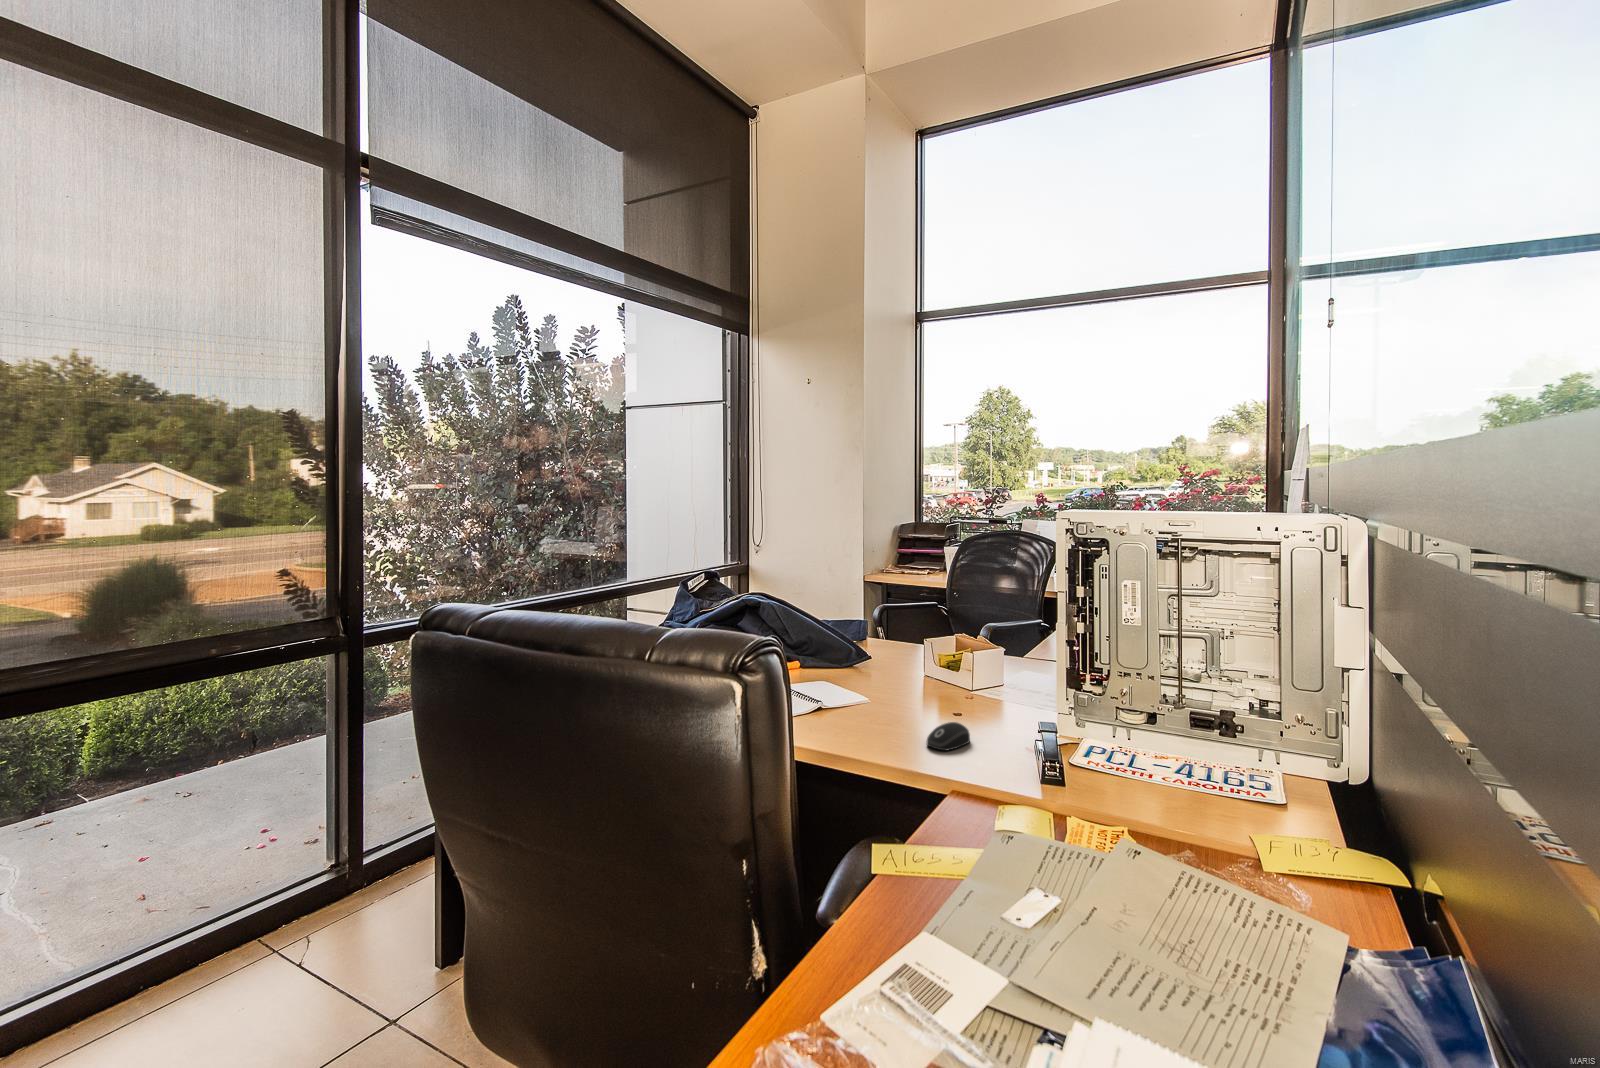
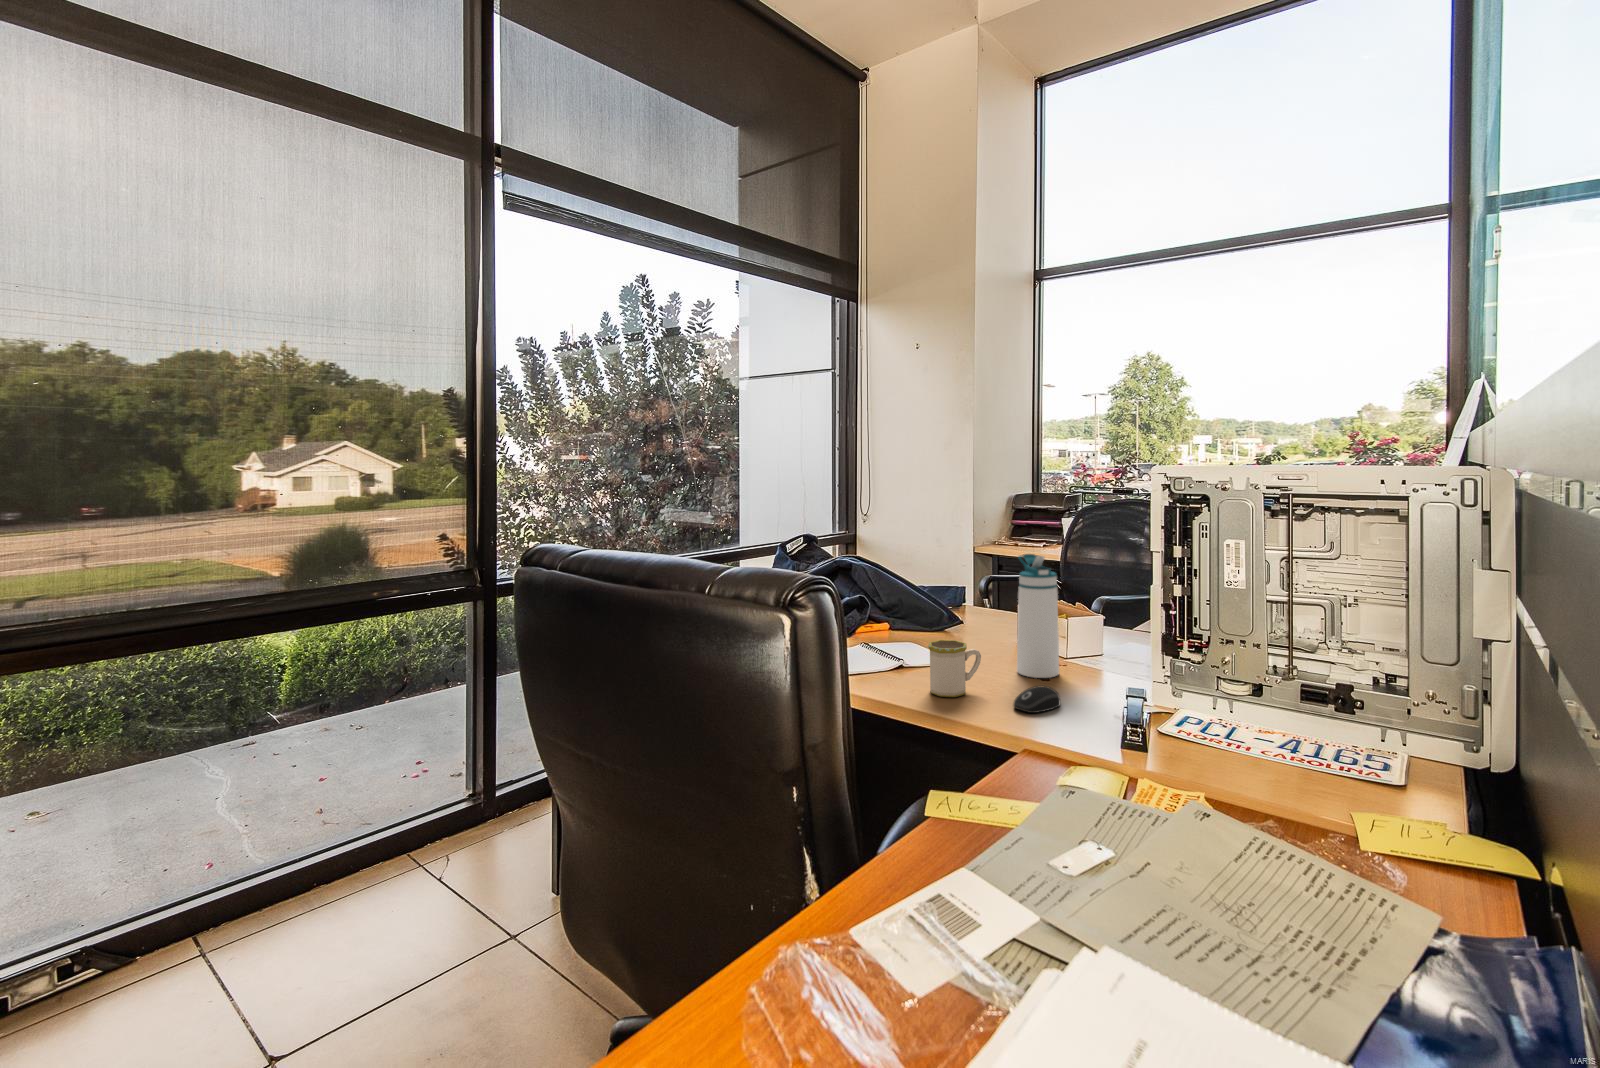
water bottle: none [921,590,962,713] -> present [1017,554,1059,678]
mug: none [840,679,892,737] -> present [928,640,981,697]

